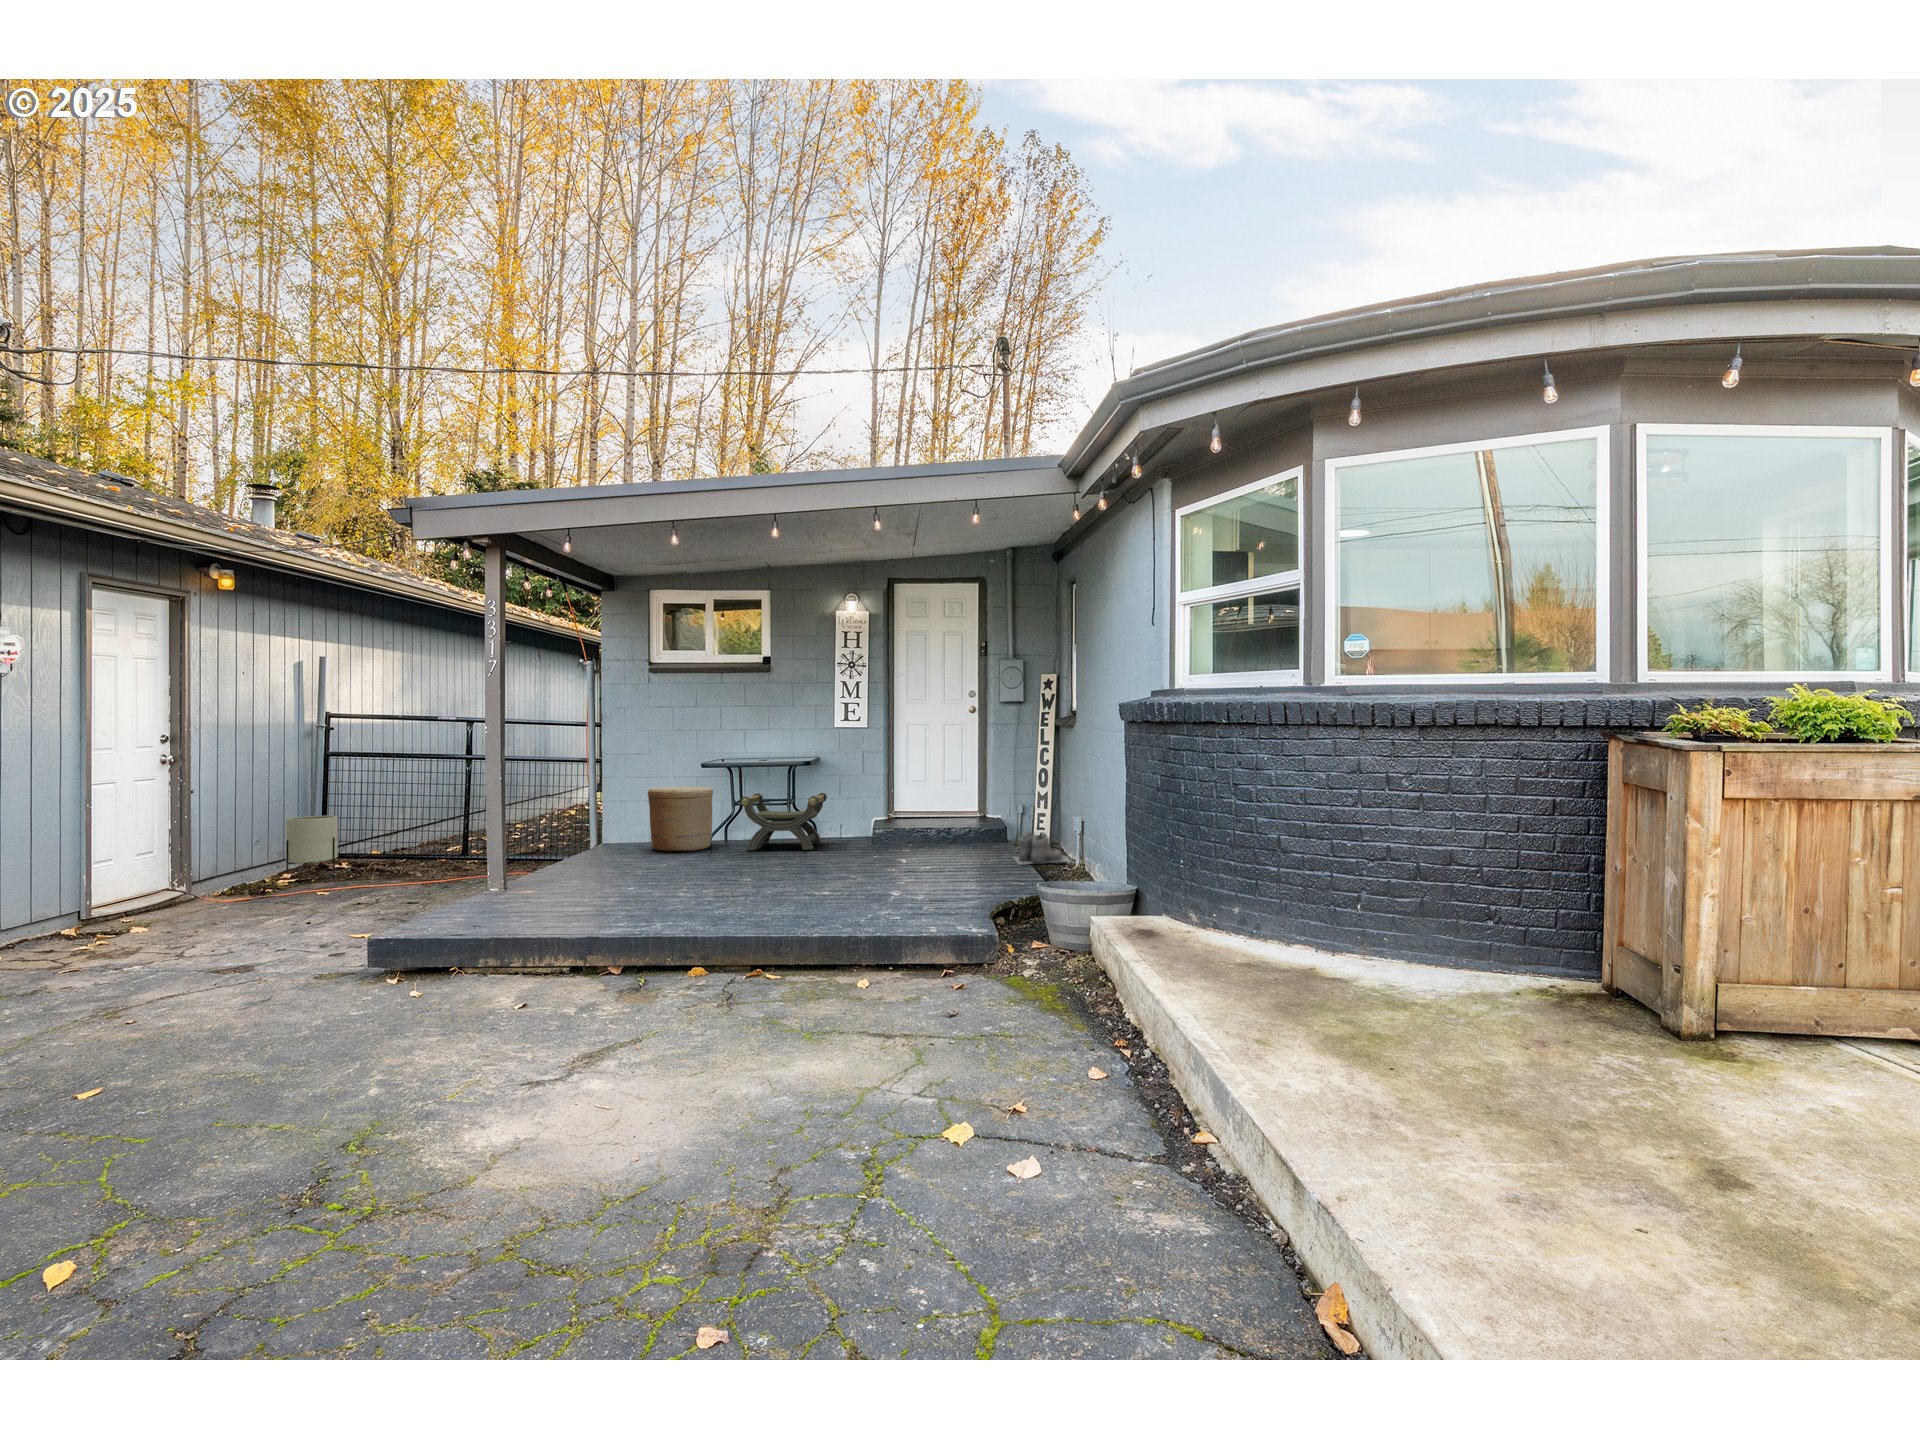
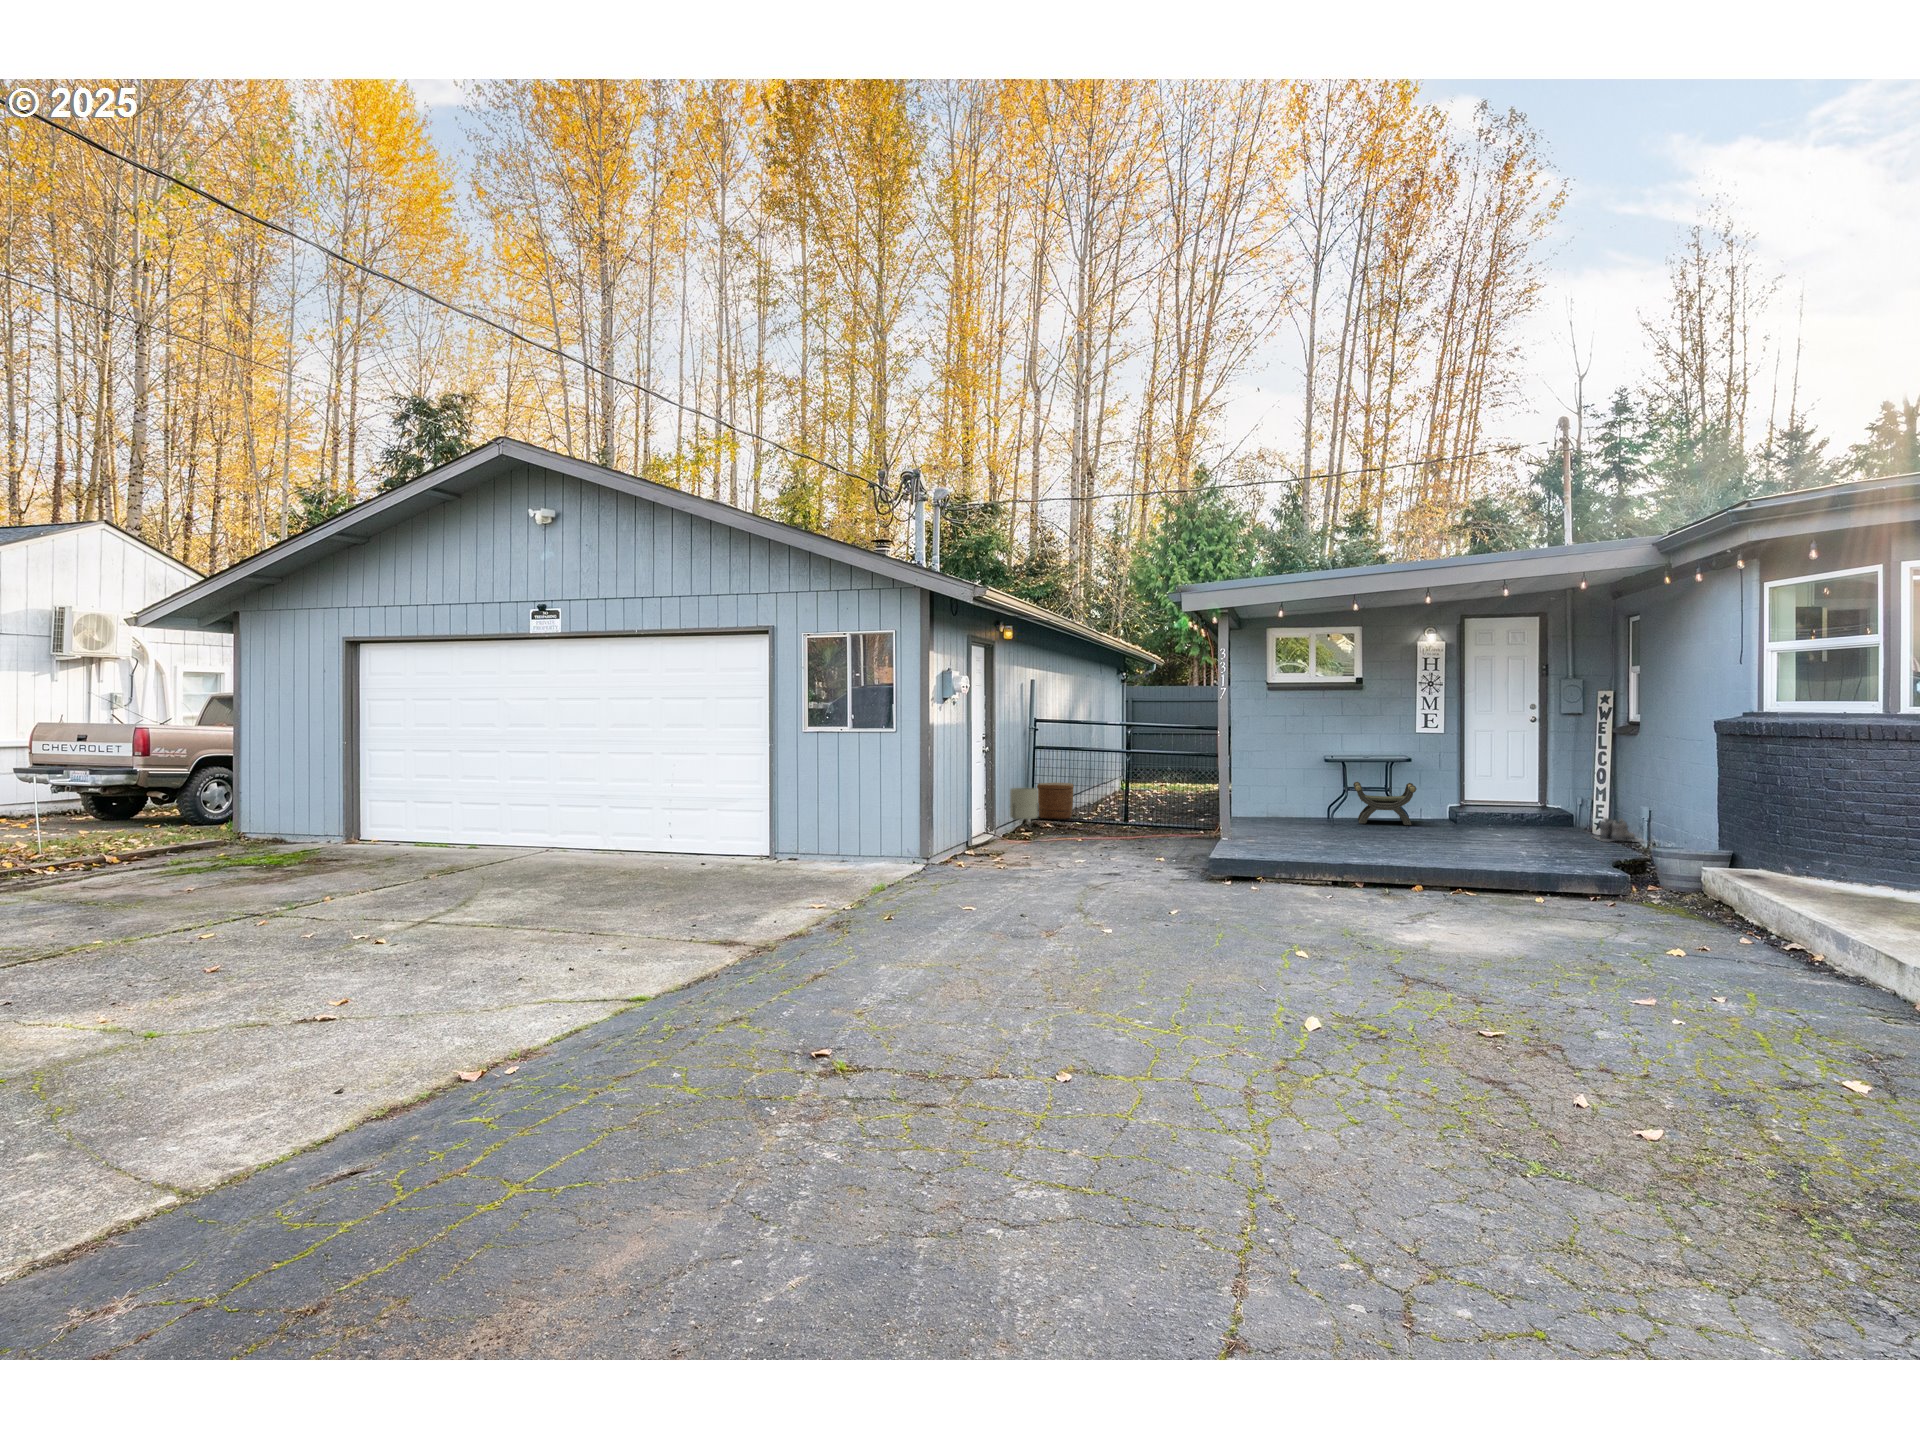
woven basket: present [648,787,713,852] -> present [1037,782,1074,819]

